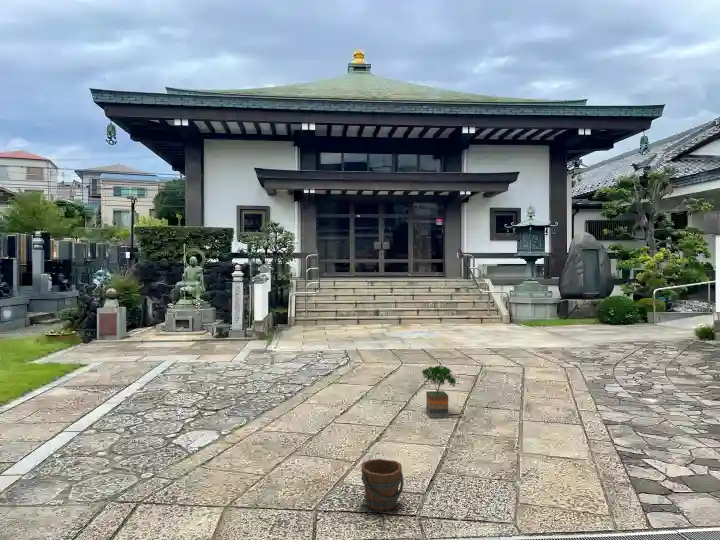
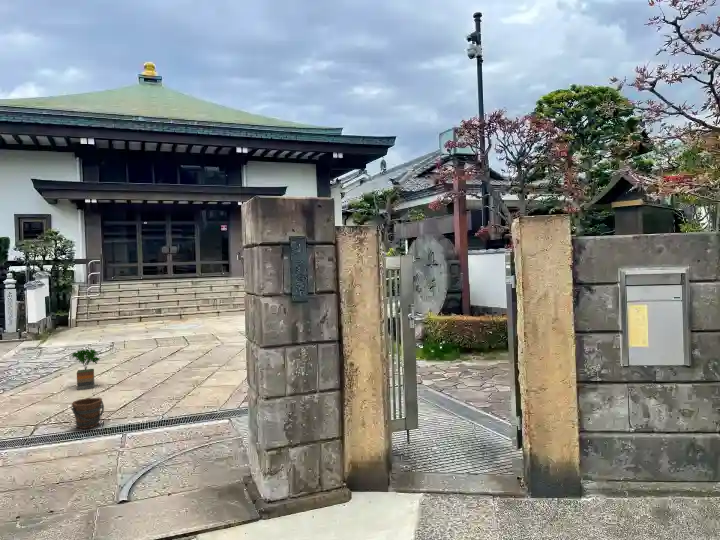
potted tree: present [422,366,456,418] -> present [72,349,100,390]

